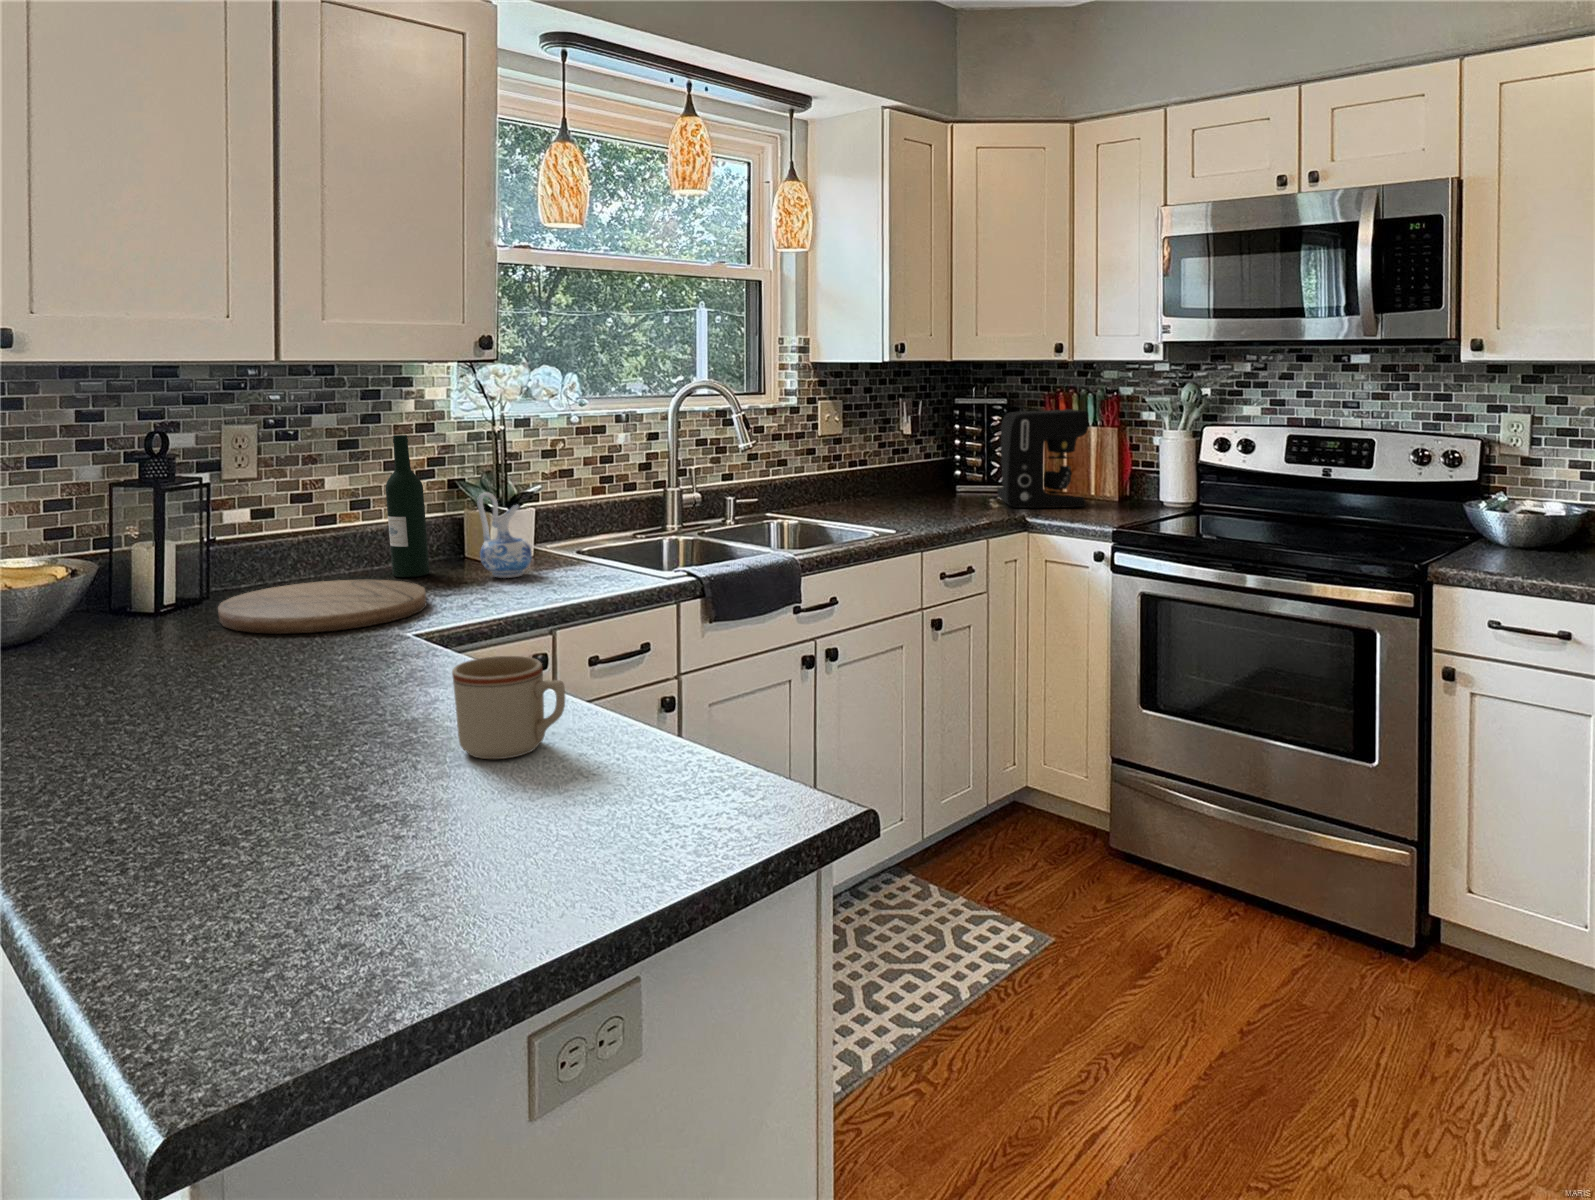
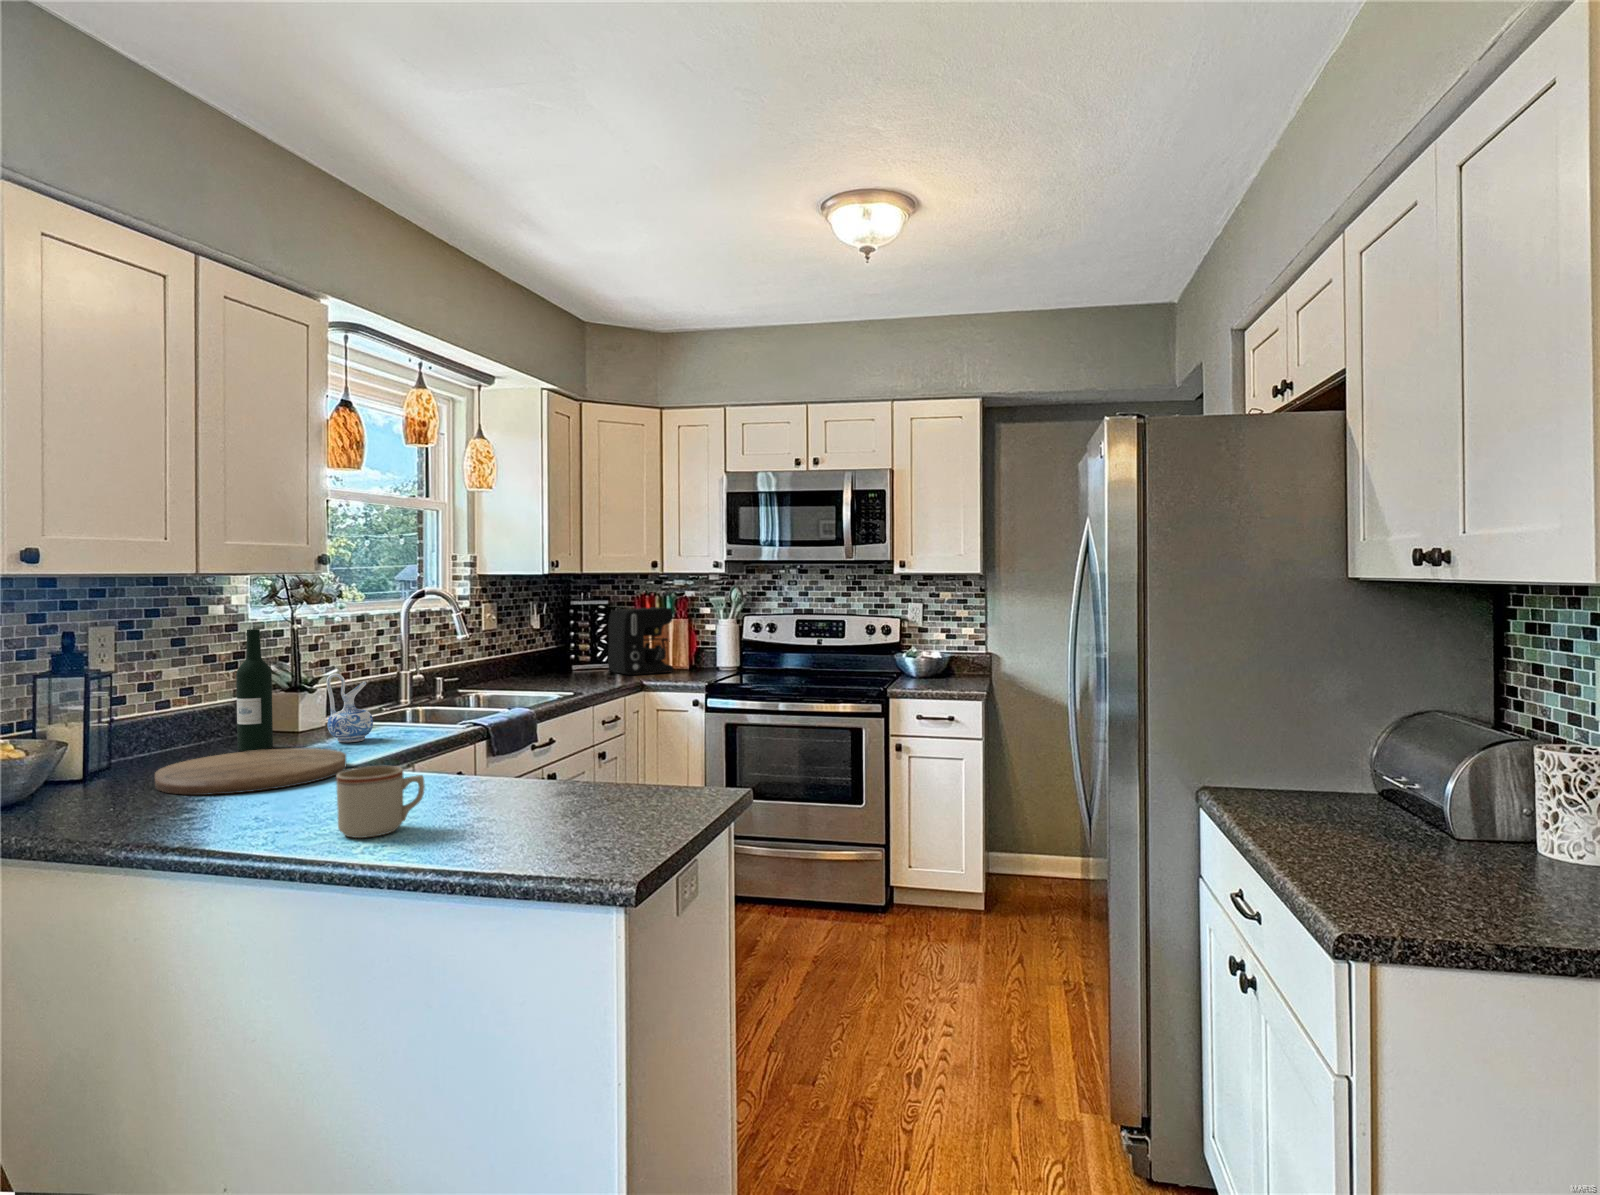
mug: present [452,656,565,759] -> present [336,766,425,838]

